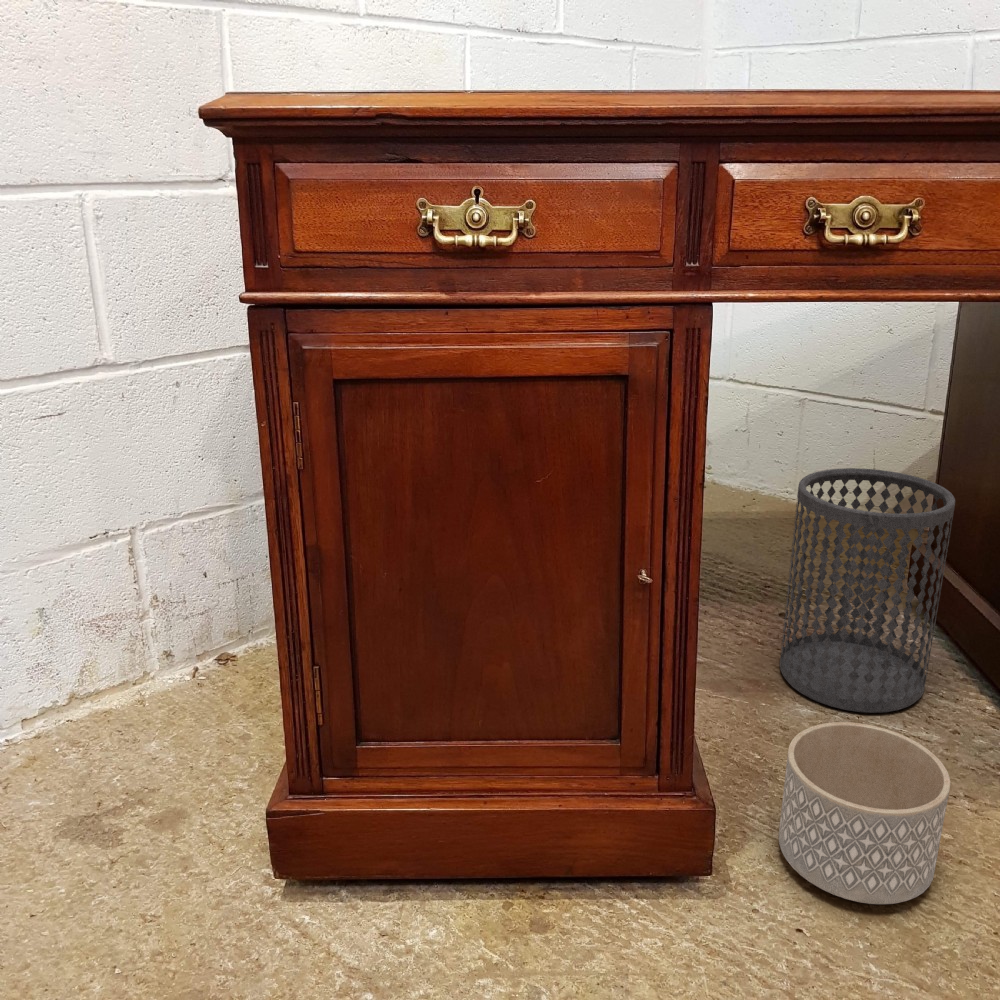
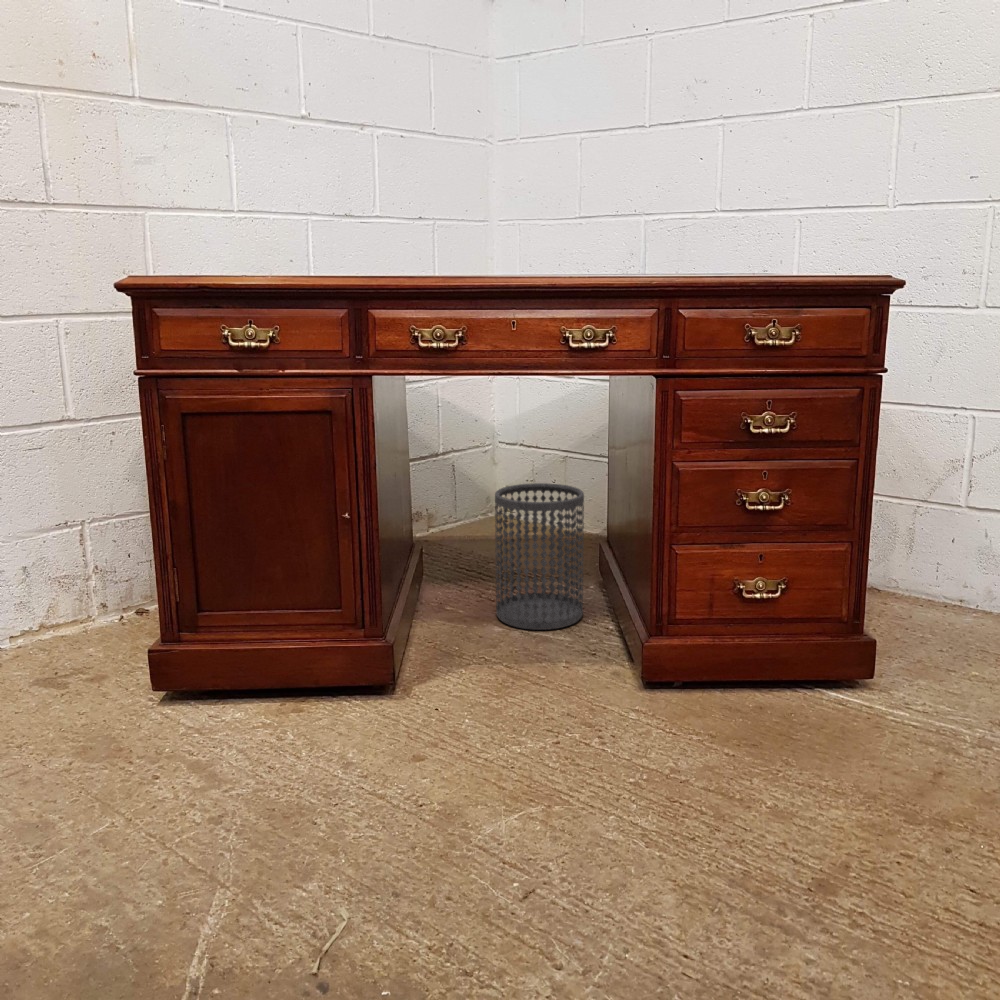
planter: present [779,722,950,904] -> none [442,612,526,700]

